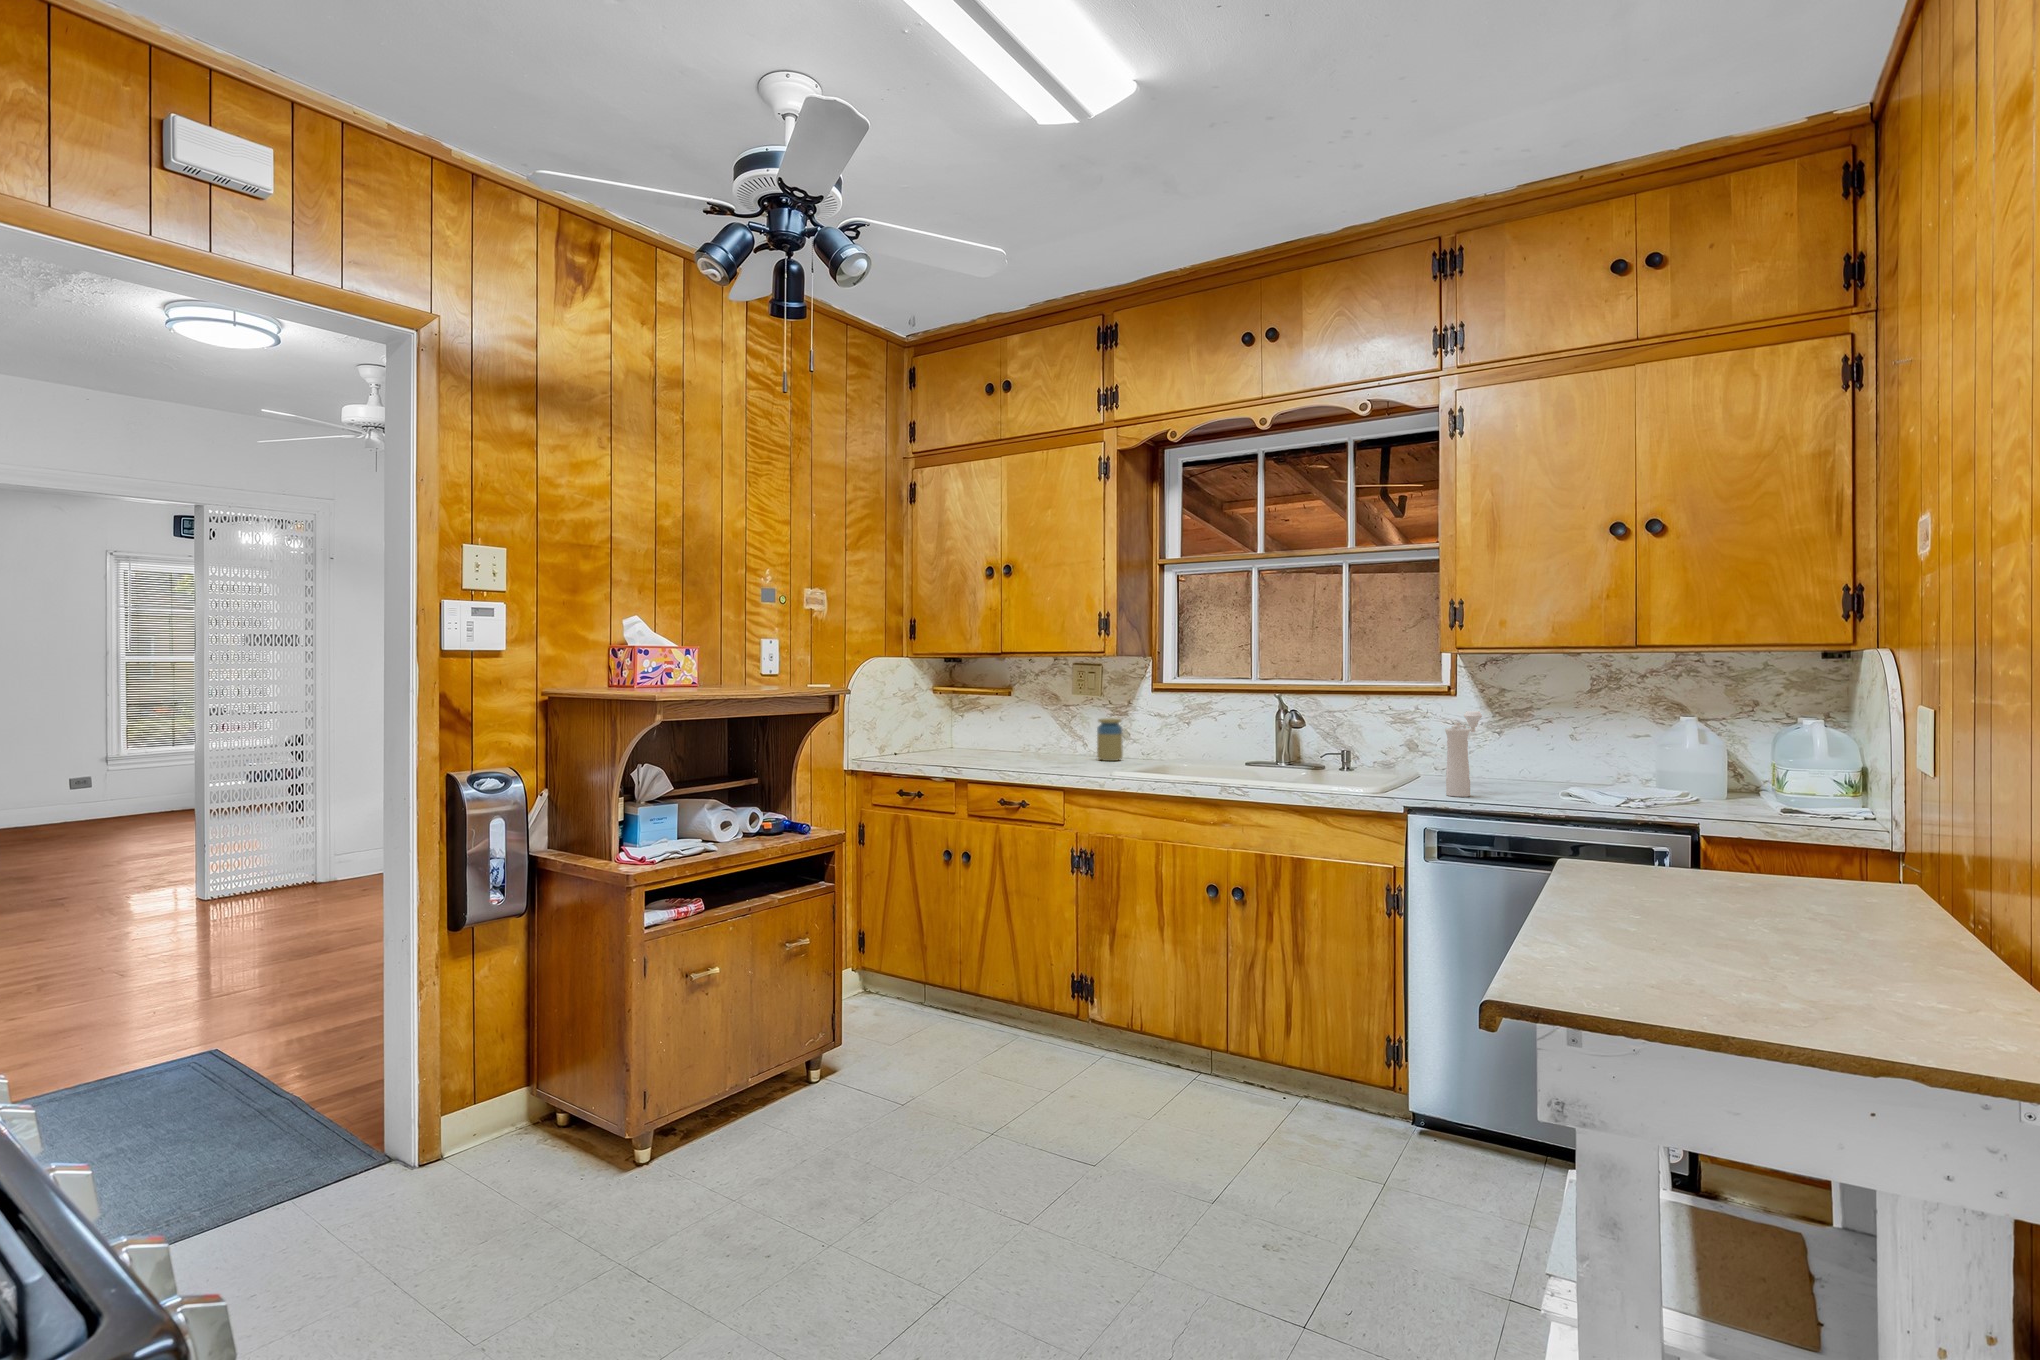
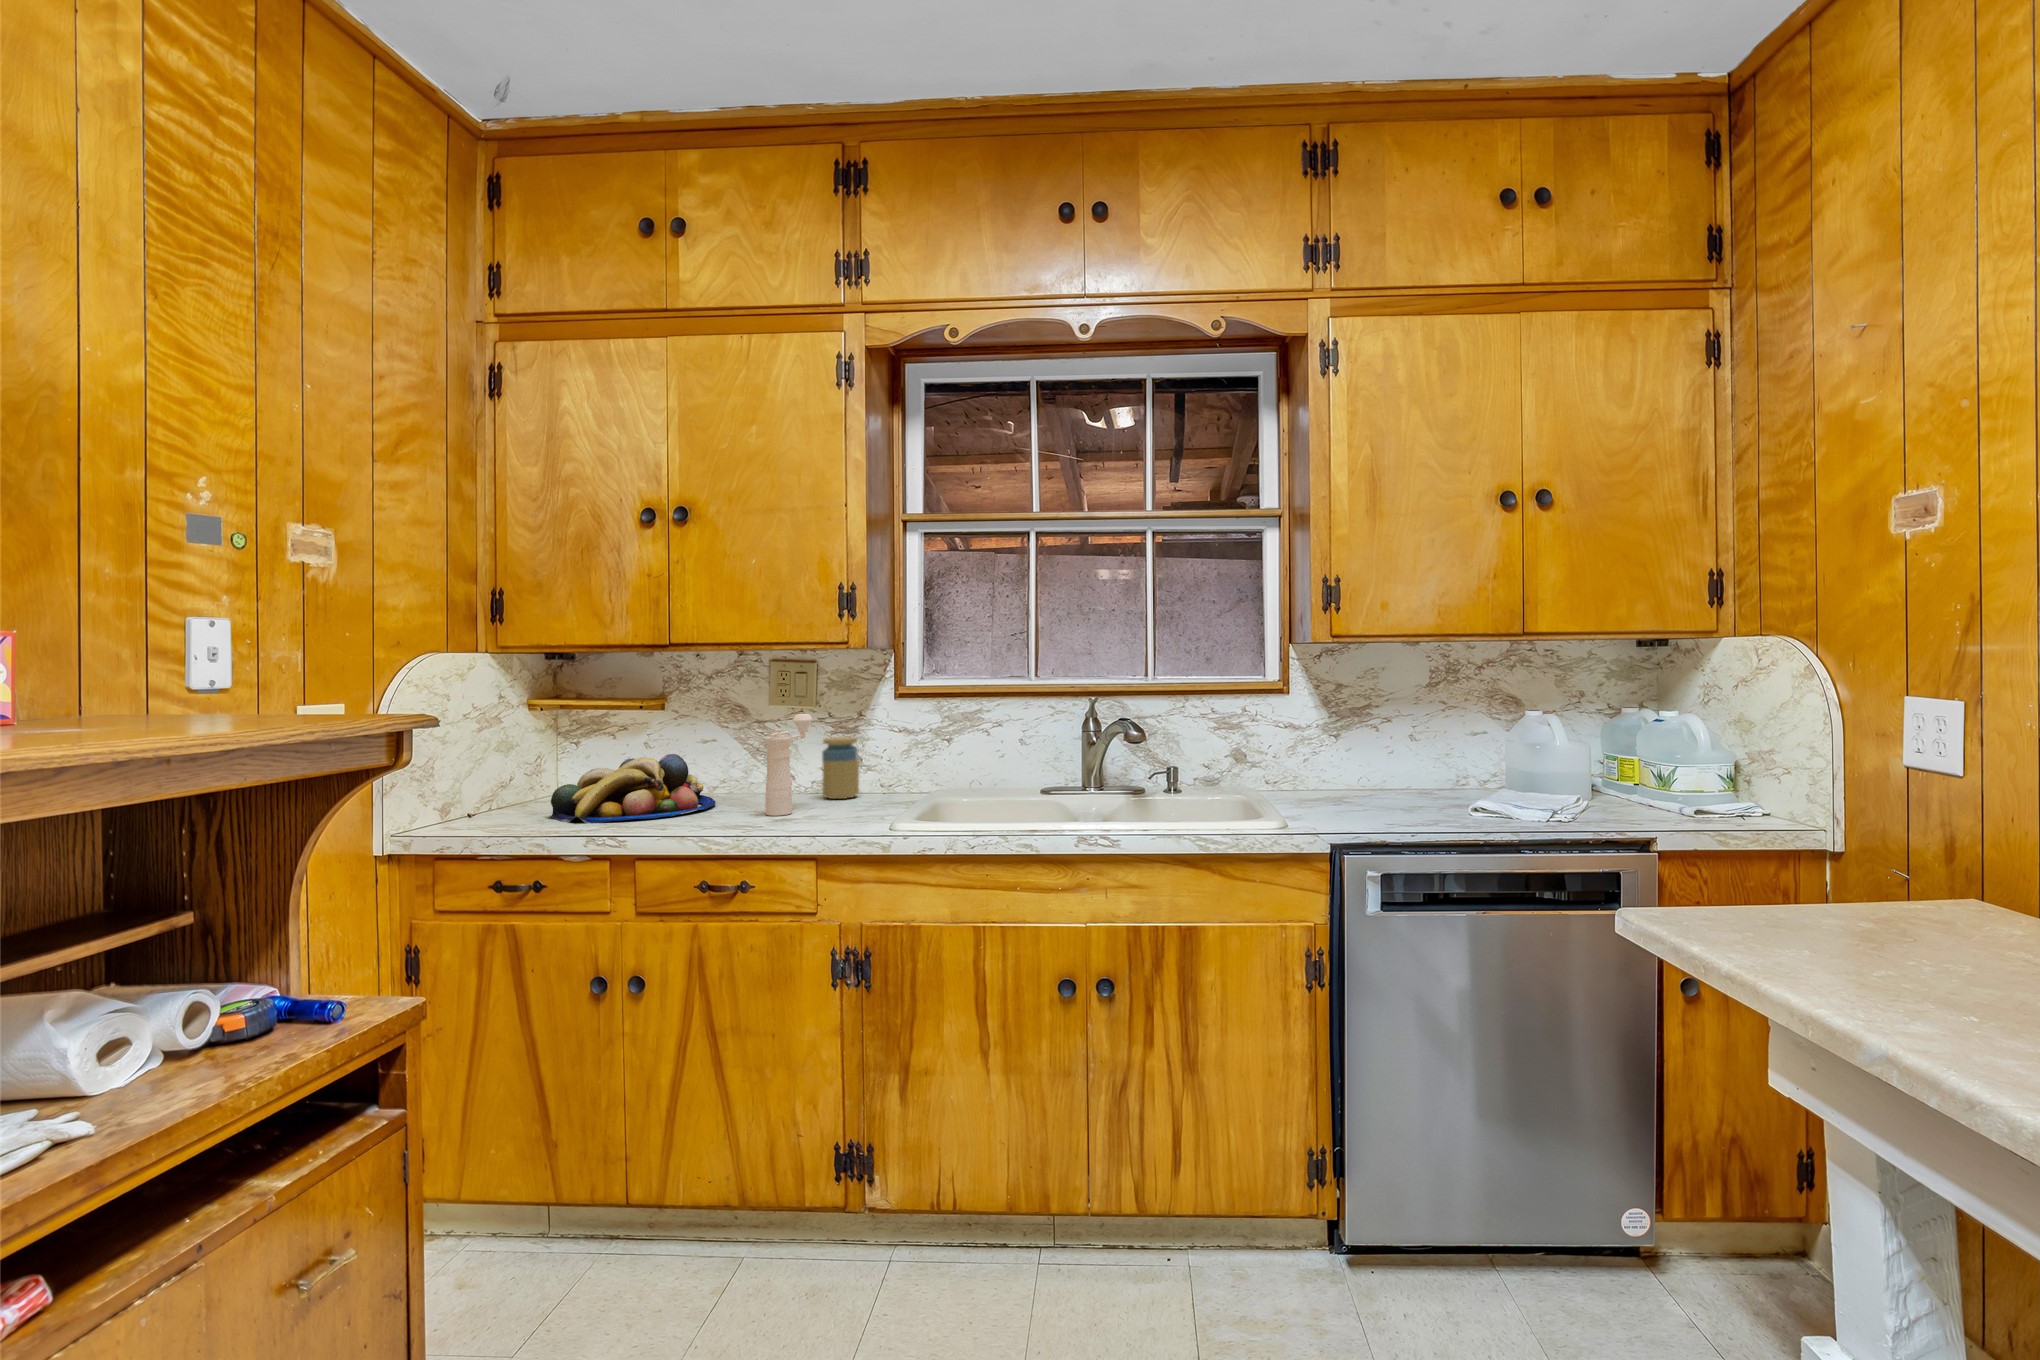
pepper mill: present [1445,711,1482,797] -> present [765,714,812,816]
fruit bowl: none [933,724,1030,761] -> present [549,754,716,823]

